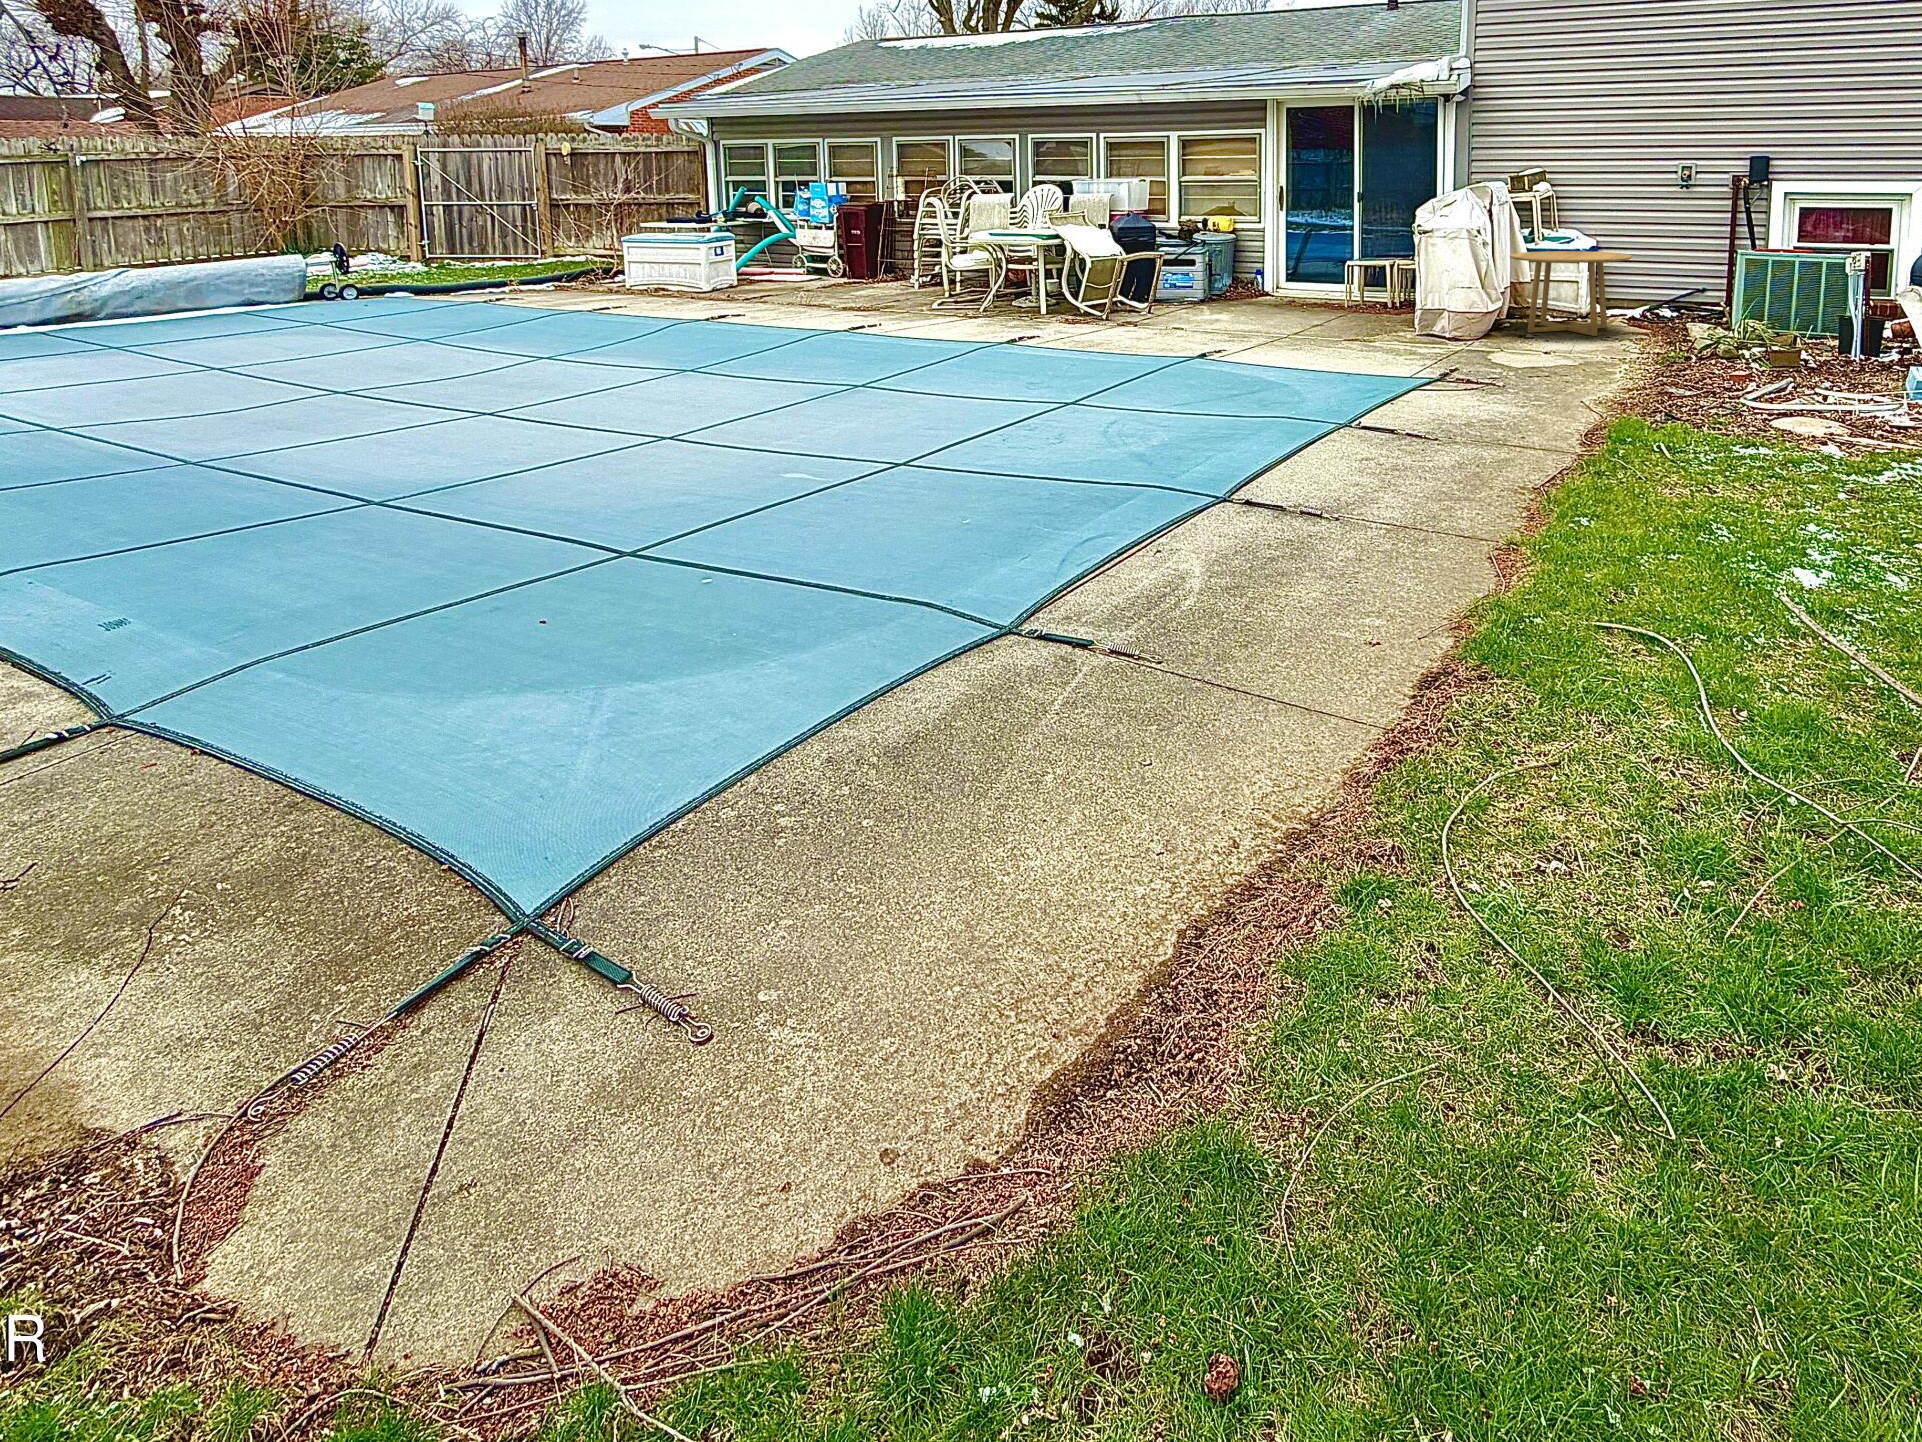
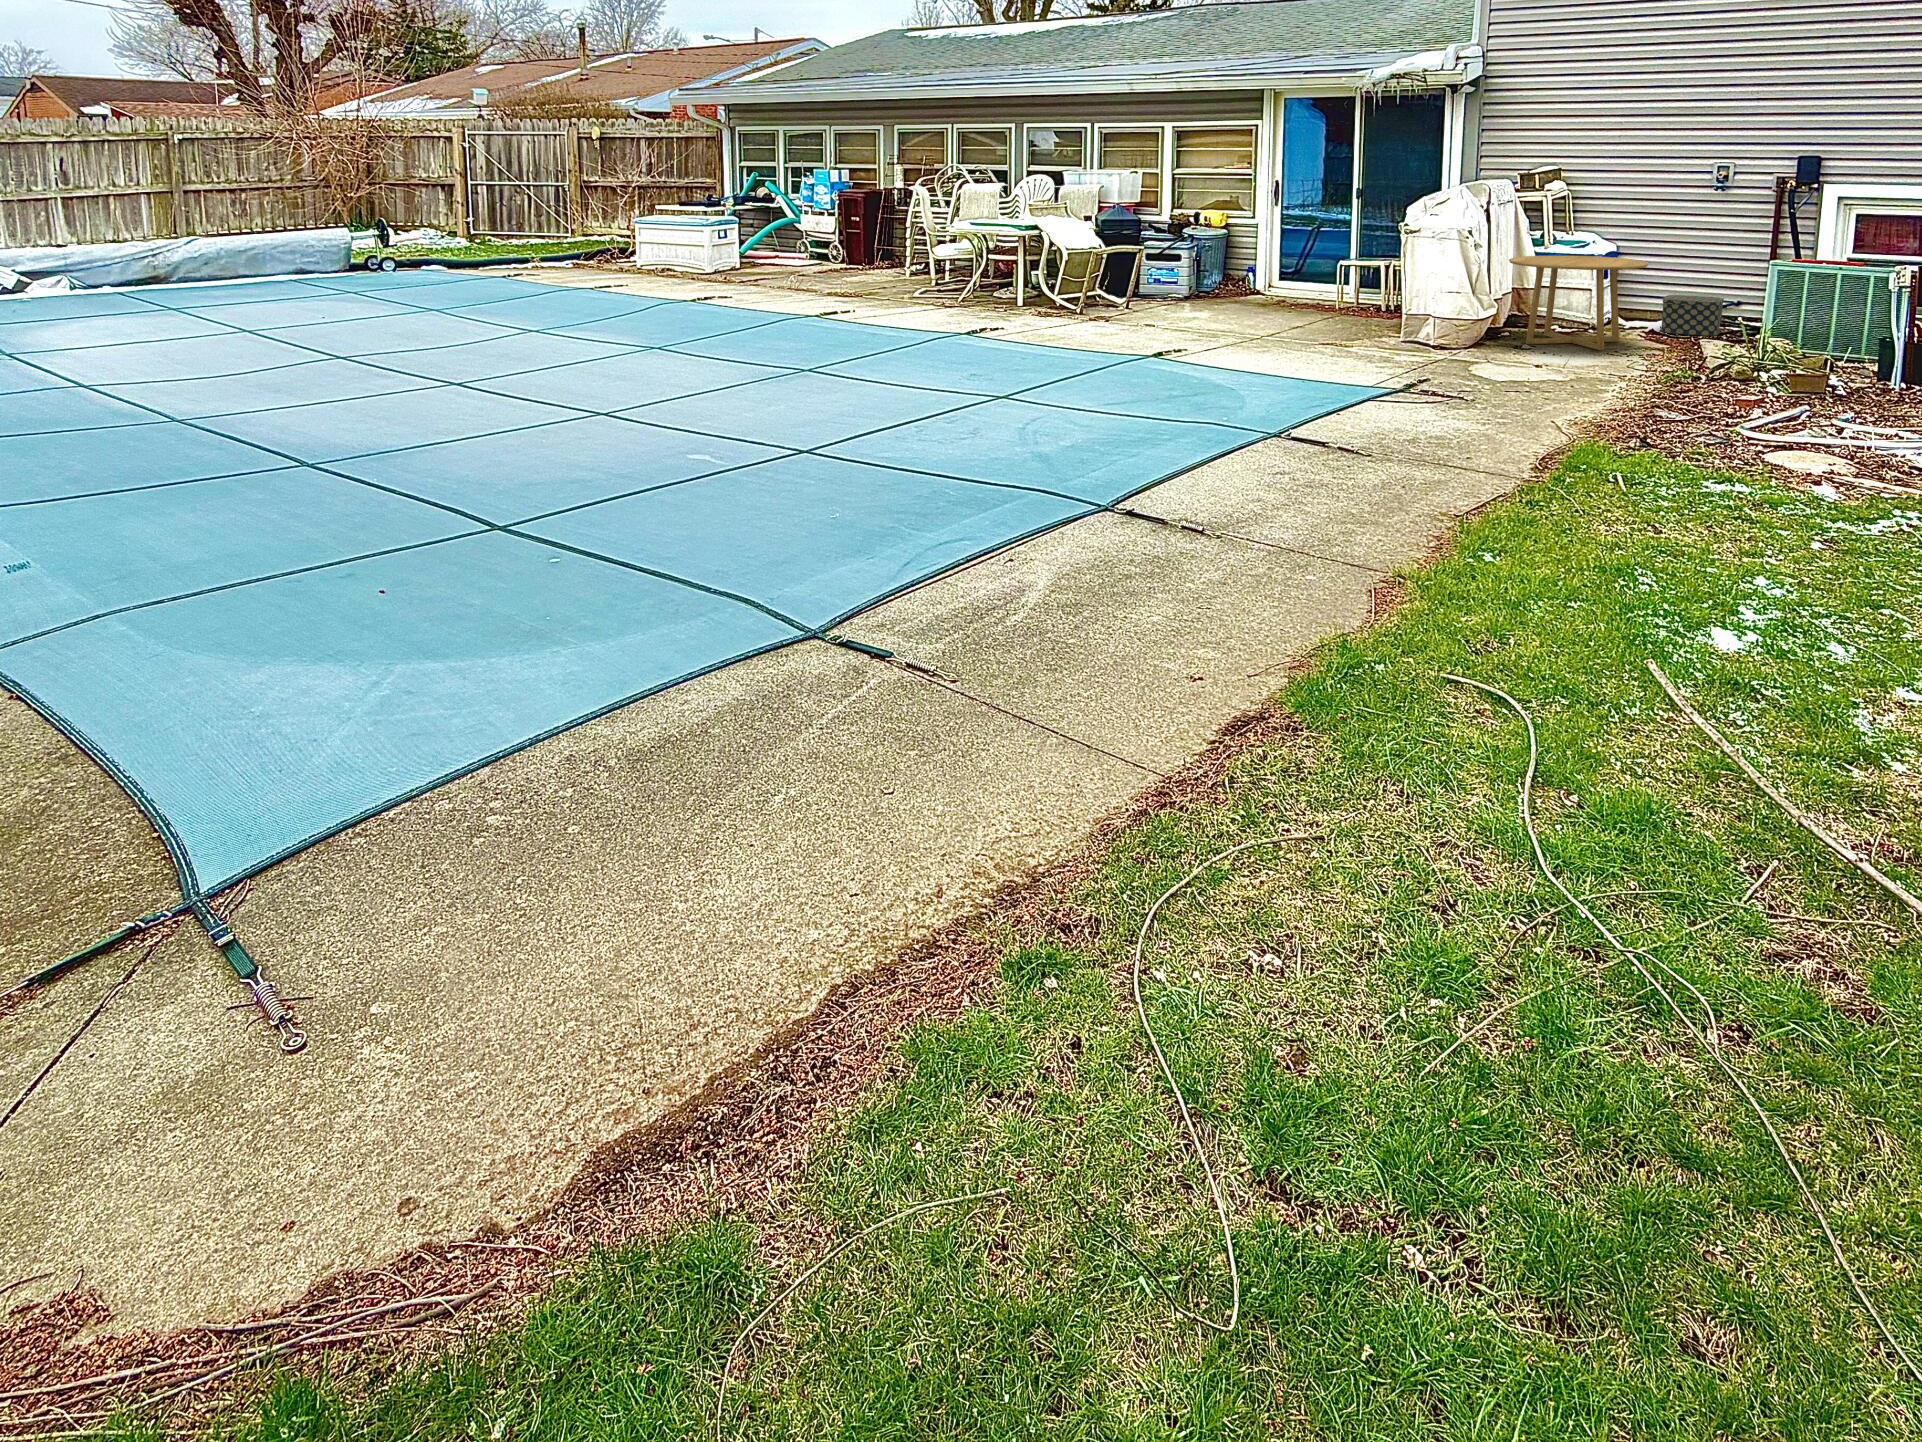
storage box: none [1639,285,1691,321] -> present [1661,295,1724,336]

